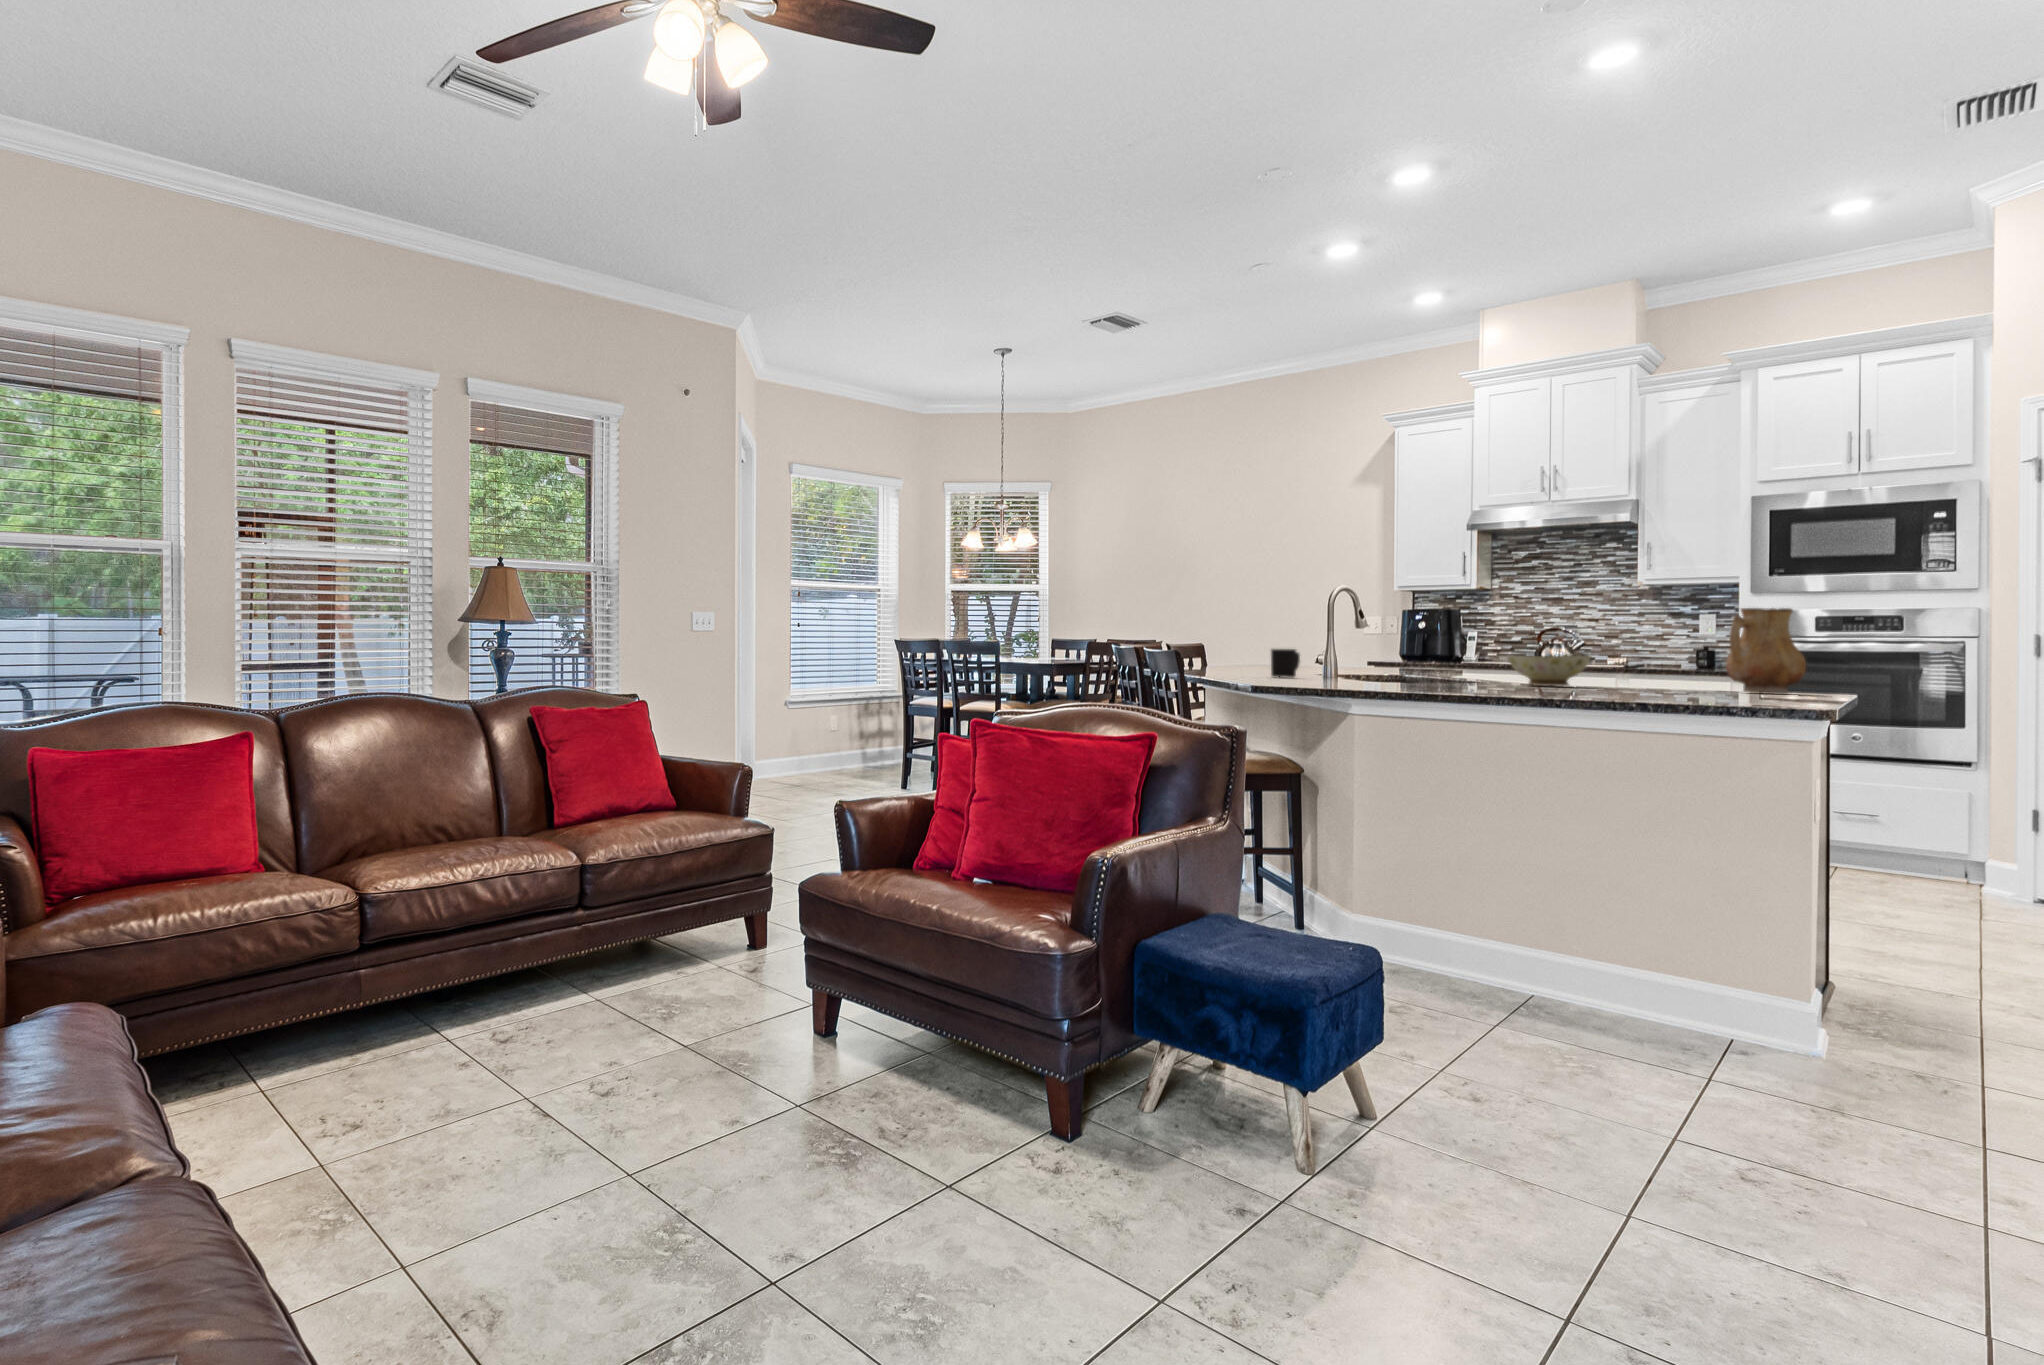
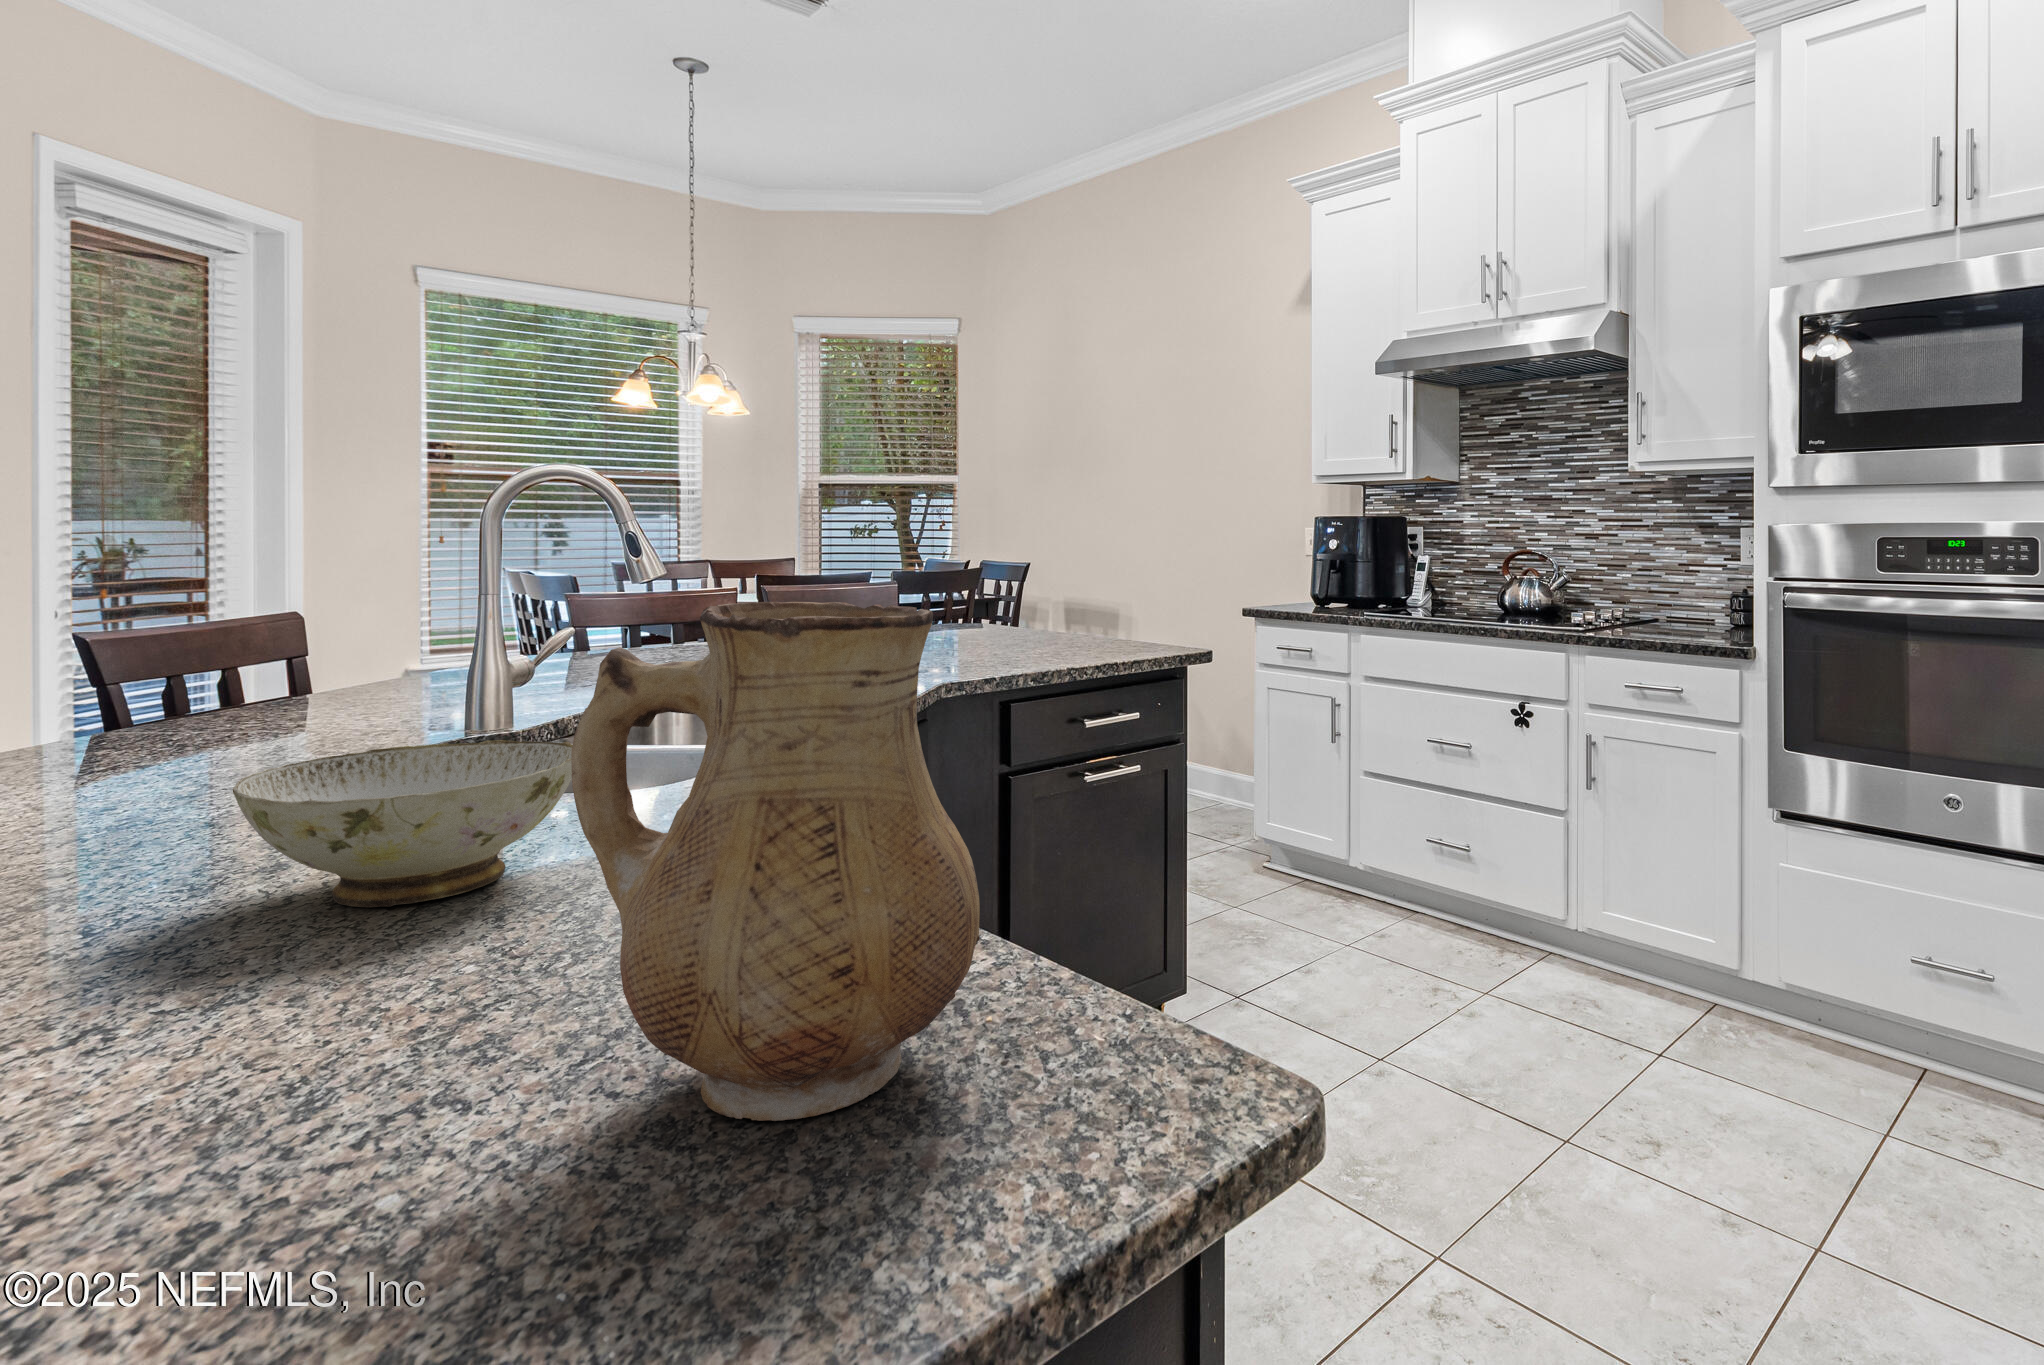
mug: present [1271,649,1300,678] -> none [94,670,230,767]

